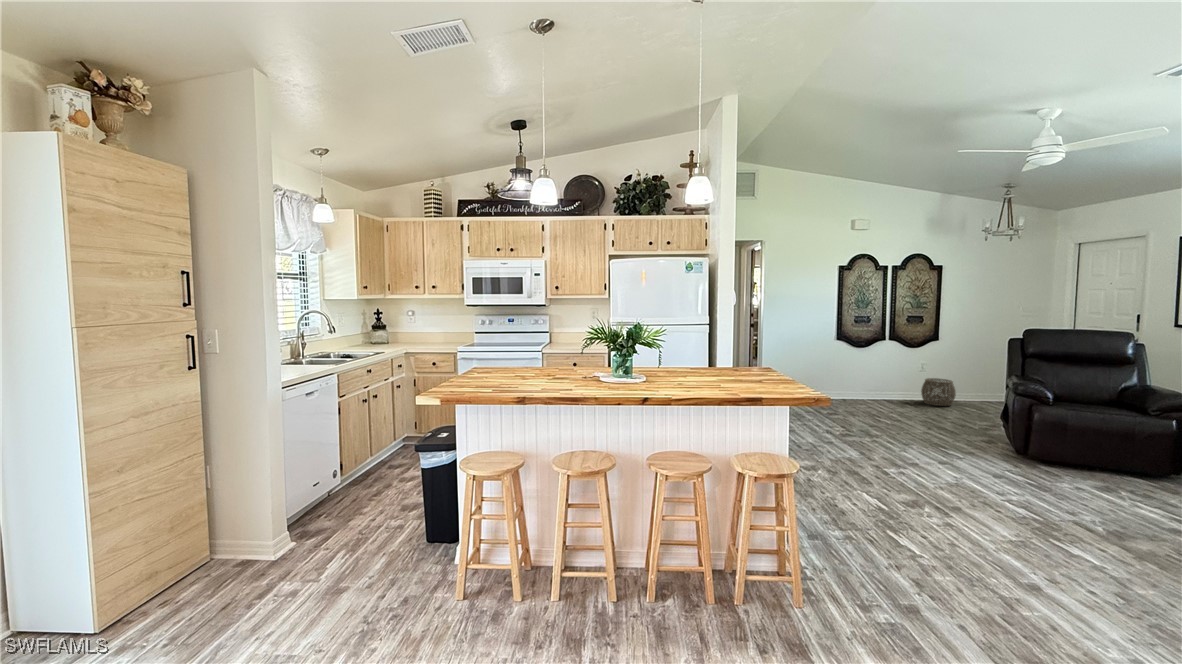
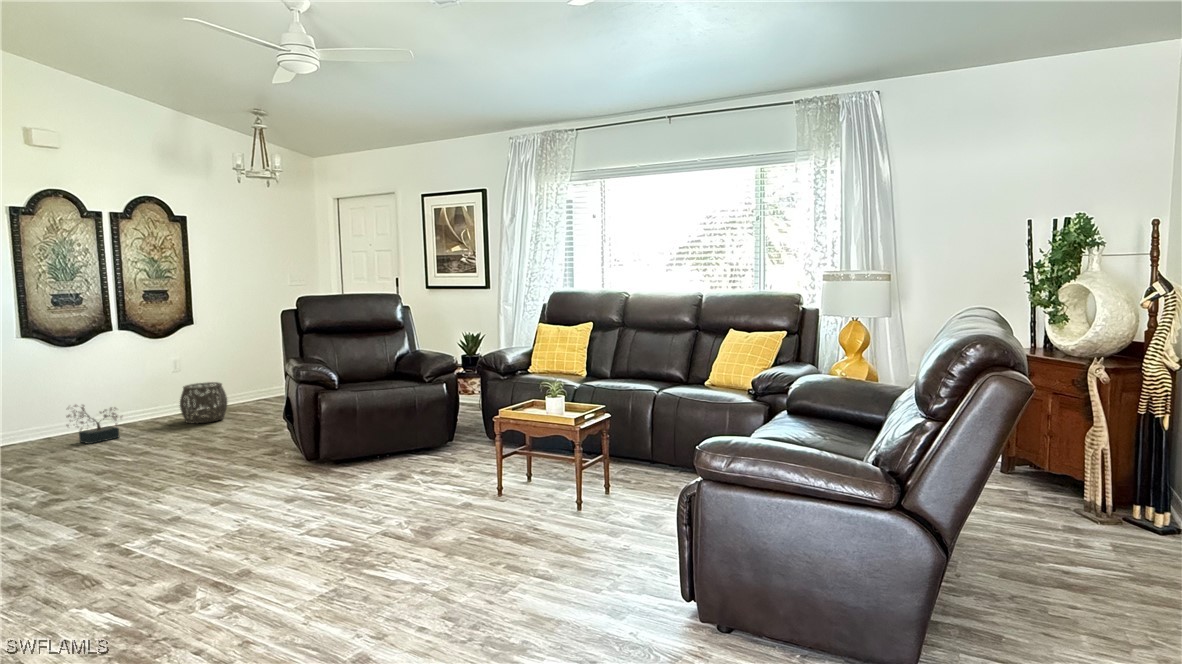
decorative plant: none [855,379,885,403] -> present [66,405,122,444]

